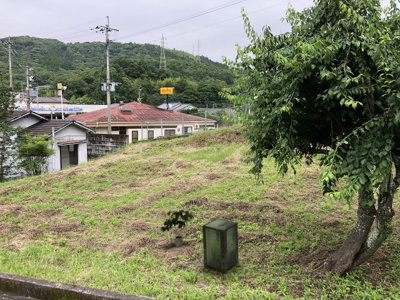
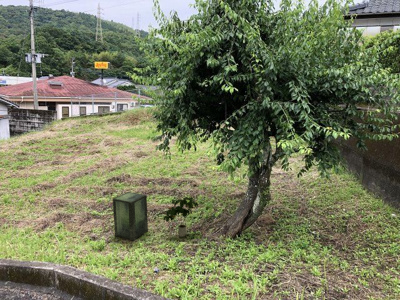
potted plant: present [161,210,194,247] -> present [163,197,198,237]

